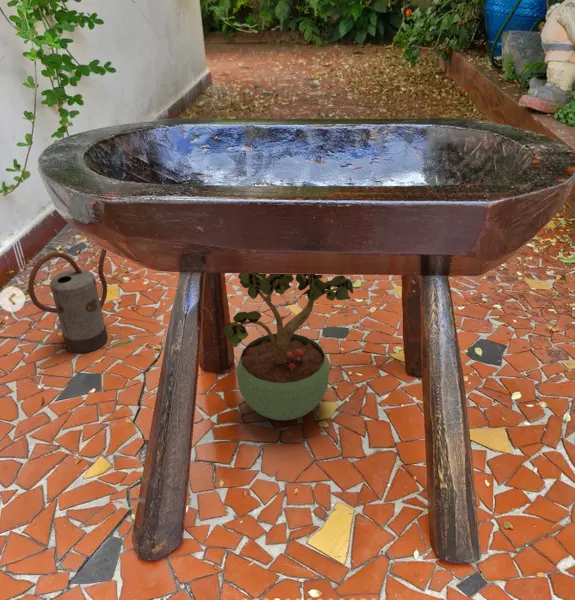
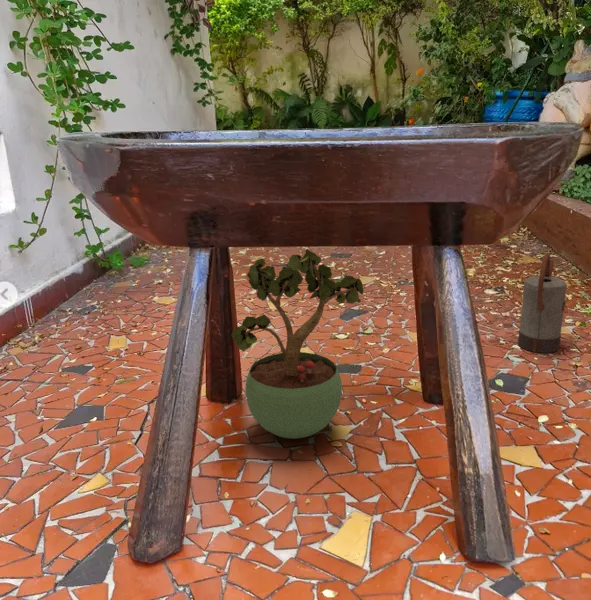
watering can: present [28,249,108,353] -> present [518,253,567,353]

